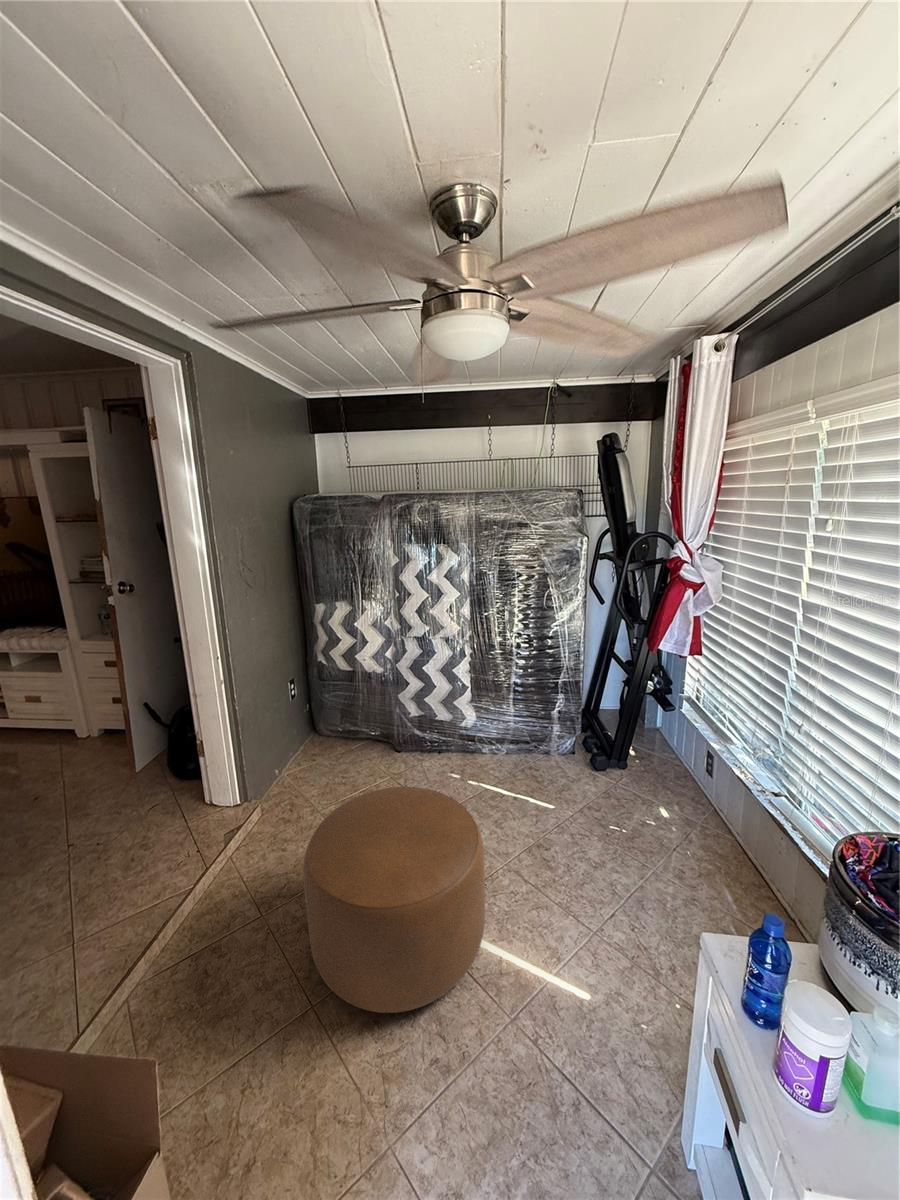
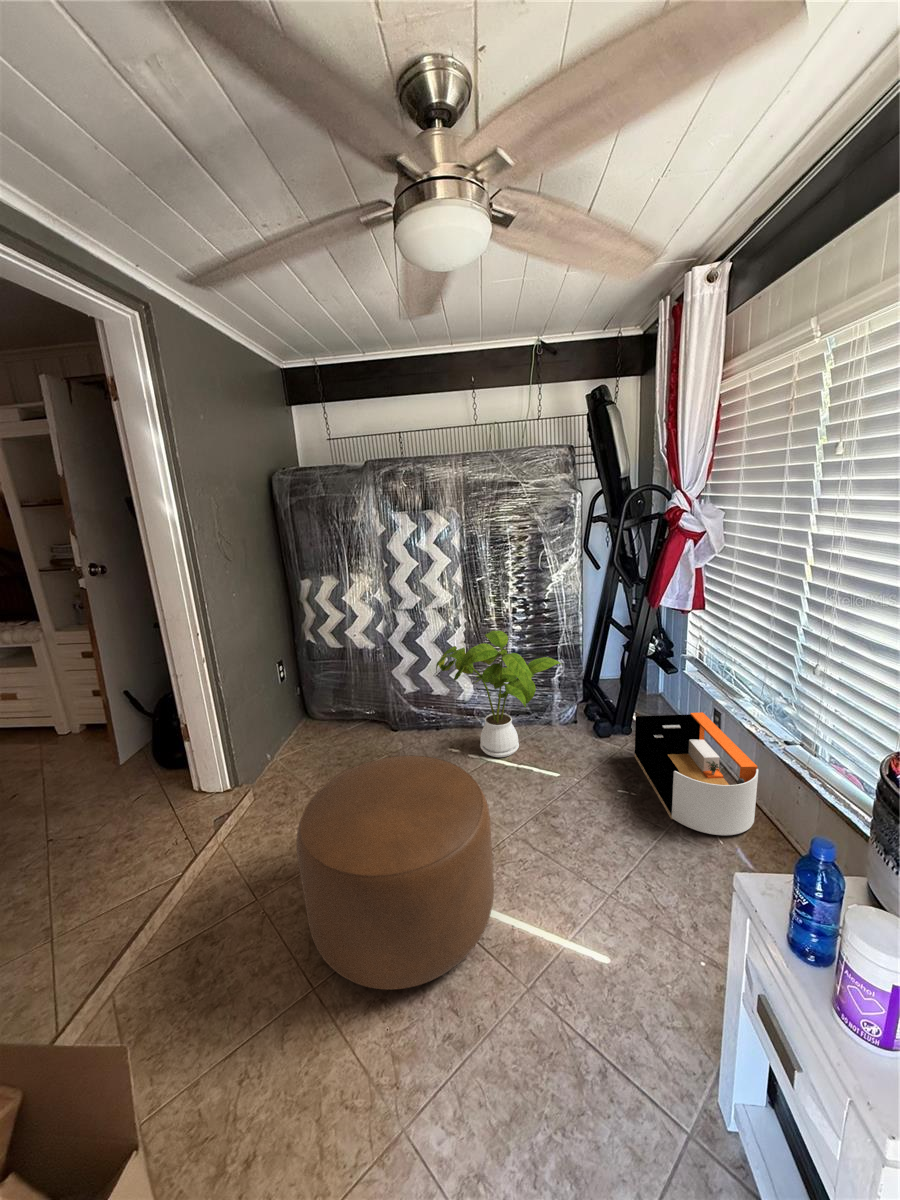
house plant: none [440,666,564,786] -> present [436,631,561,757]
storage bin: none [629,754,745,880] -> present [635,712,758,835]

